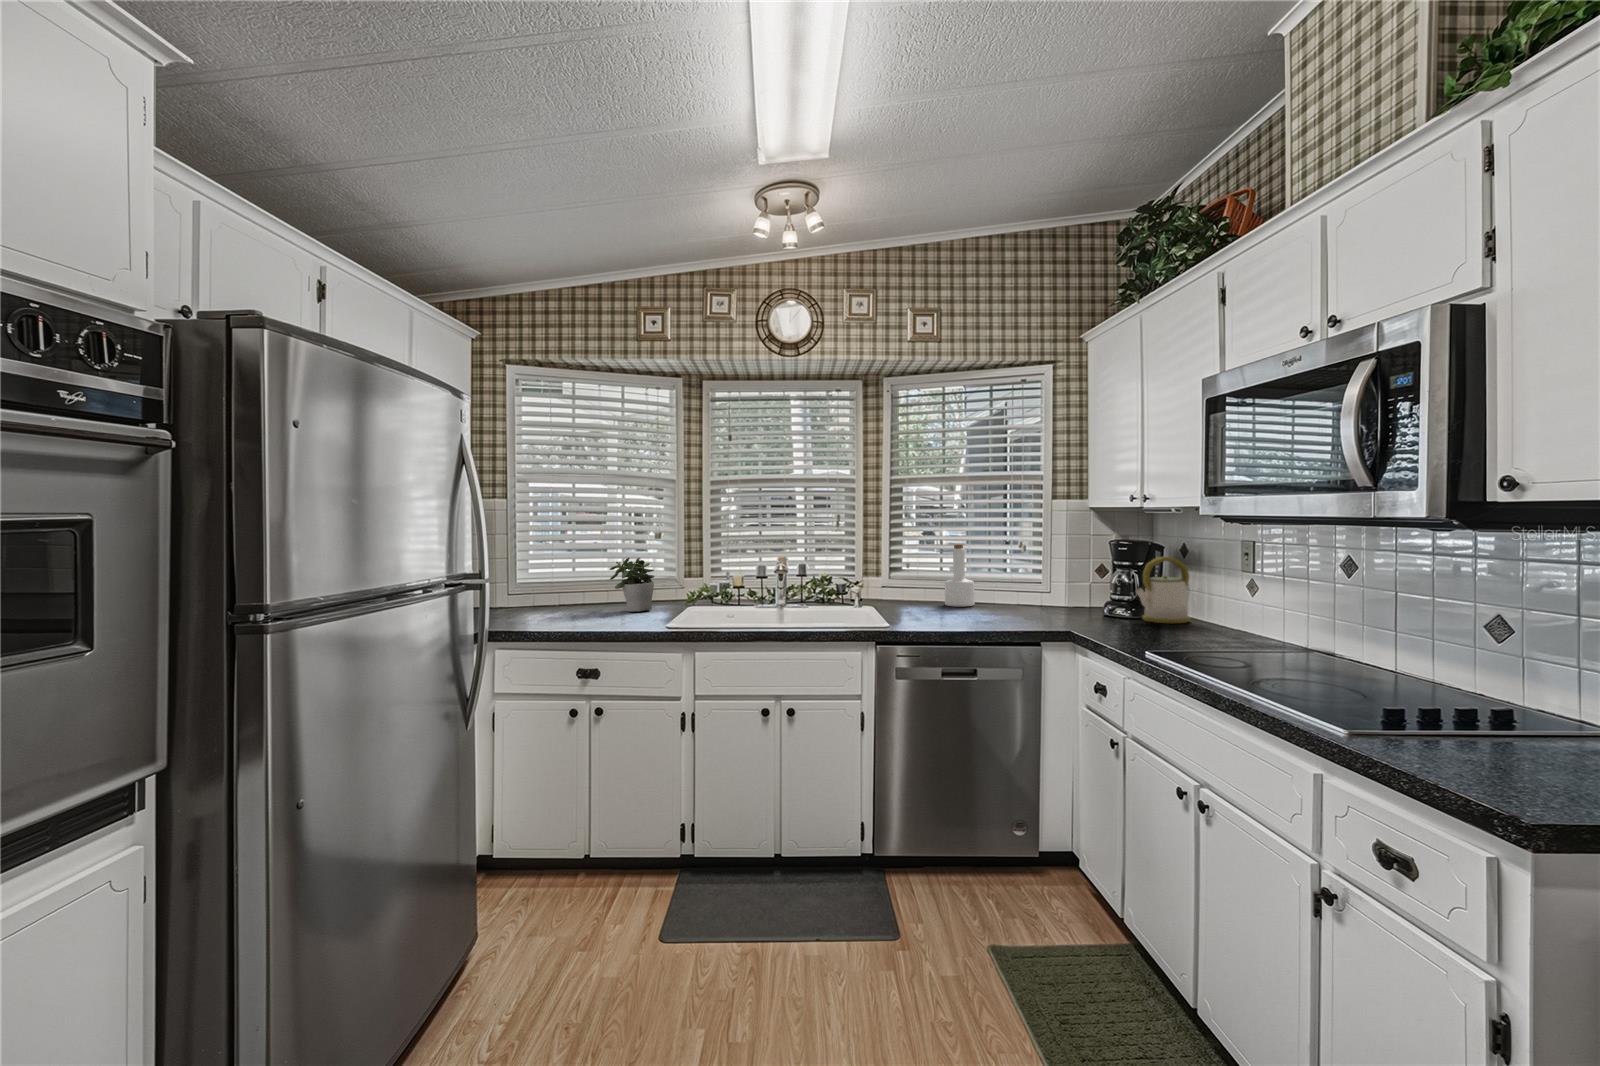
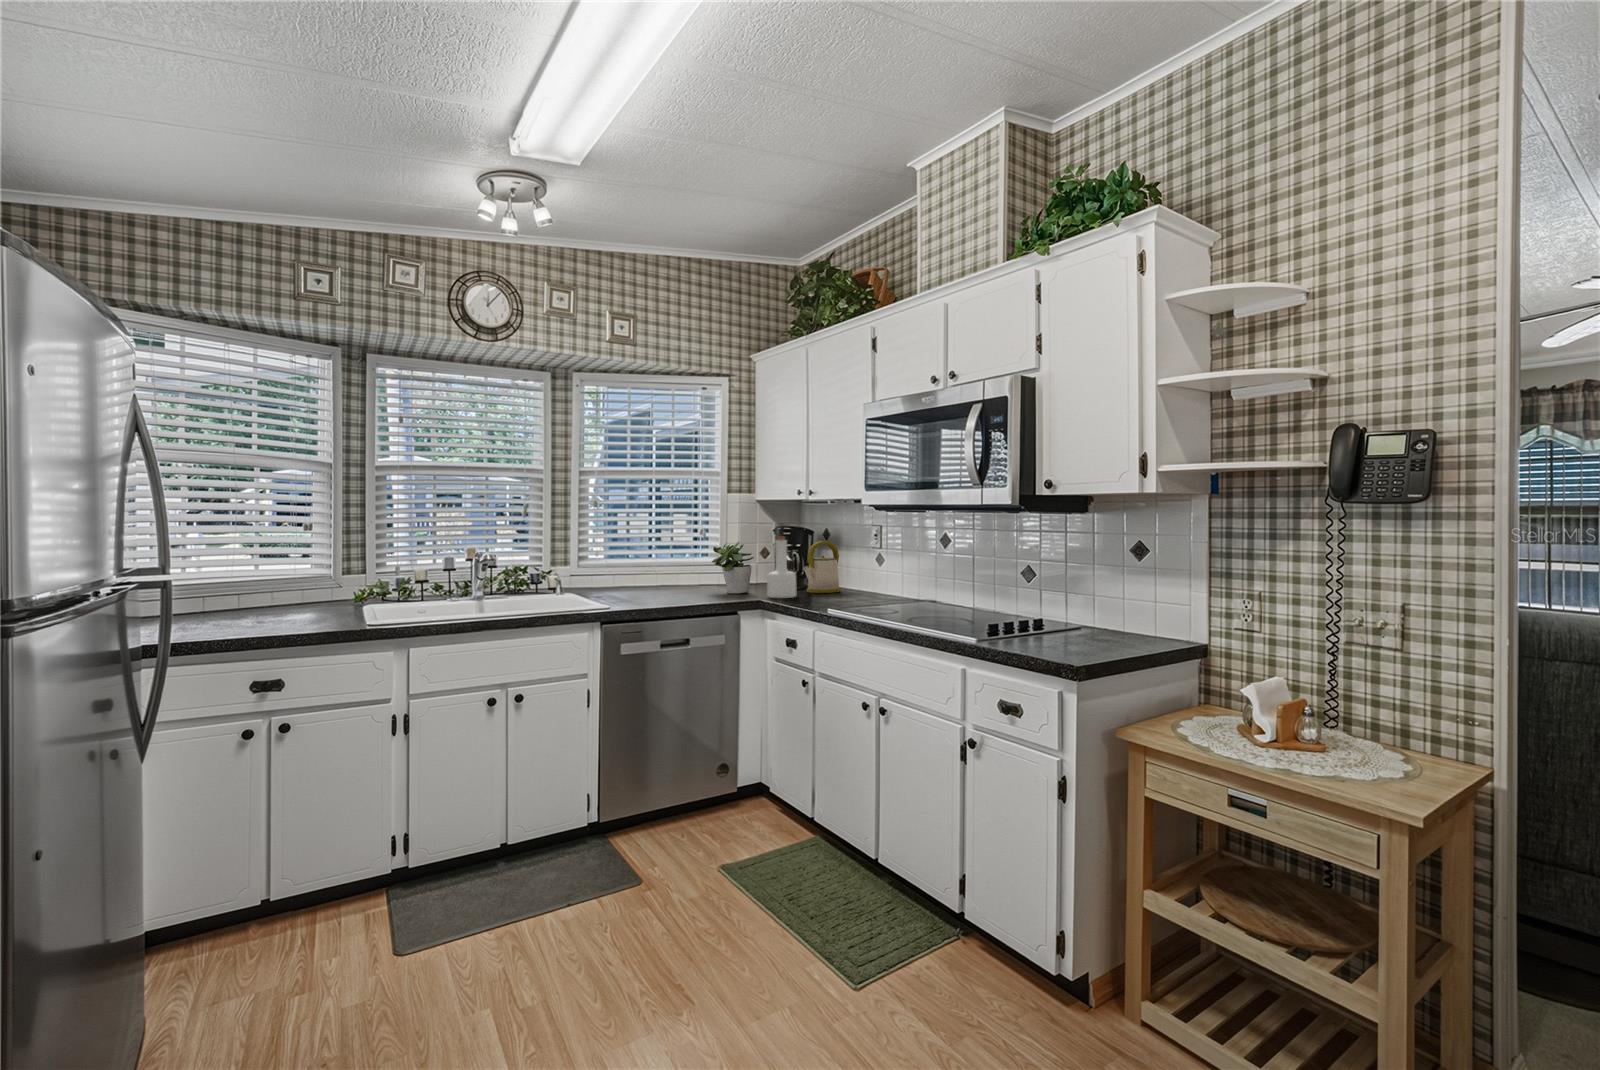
bottle: present [945,544,975,607] -> present [767,536,797,598]
potted plant: present [610,558,655,612] -> present [712,542,754,593]

